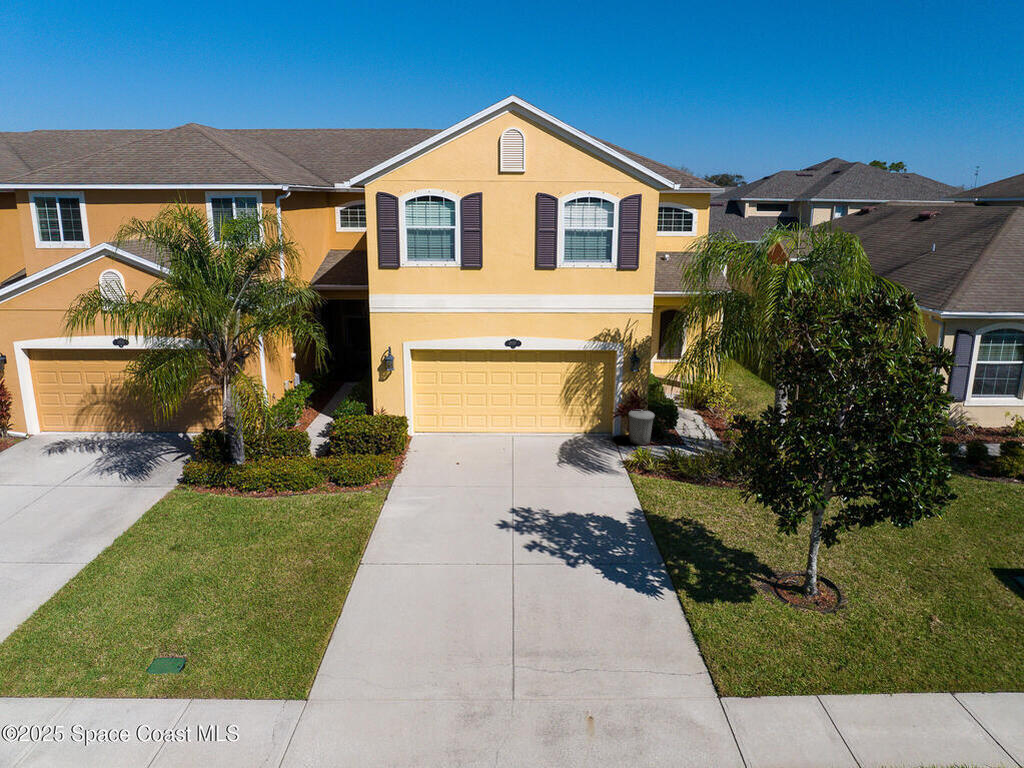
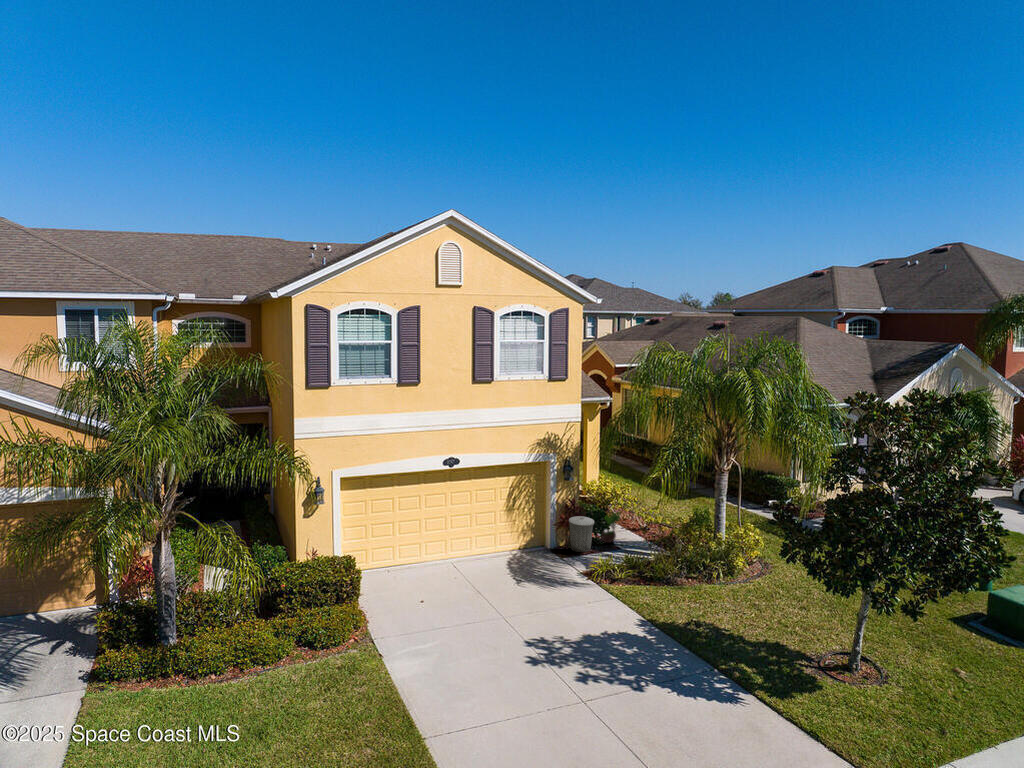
potted tree: none [667,408,689,440] -> present [602,513,619,543]

